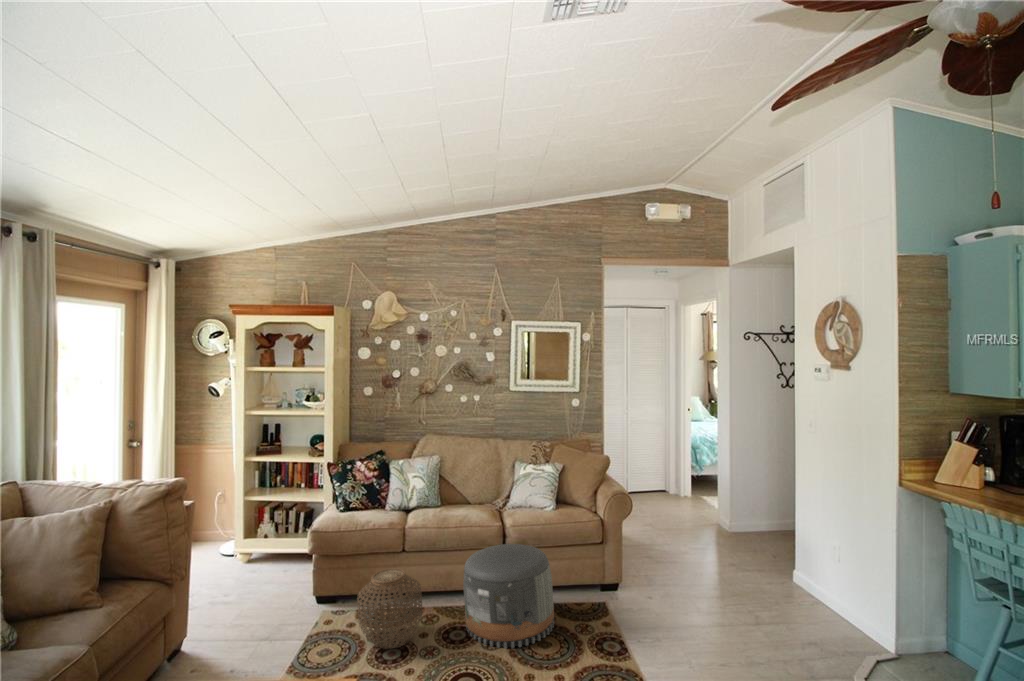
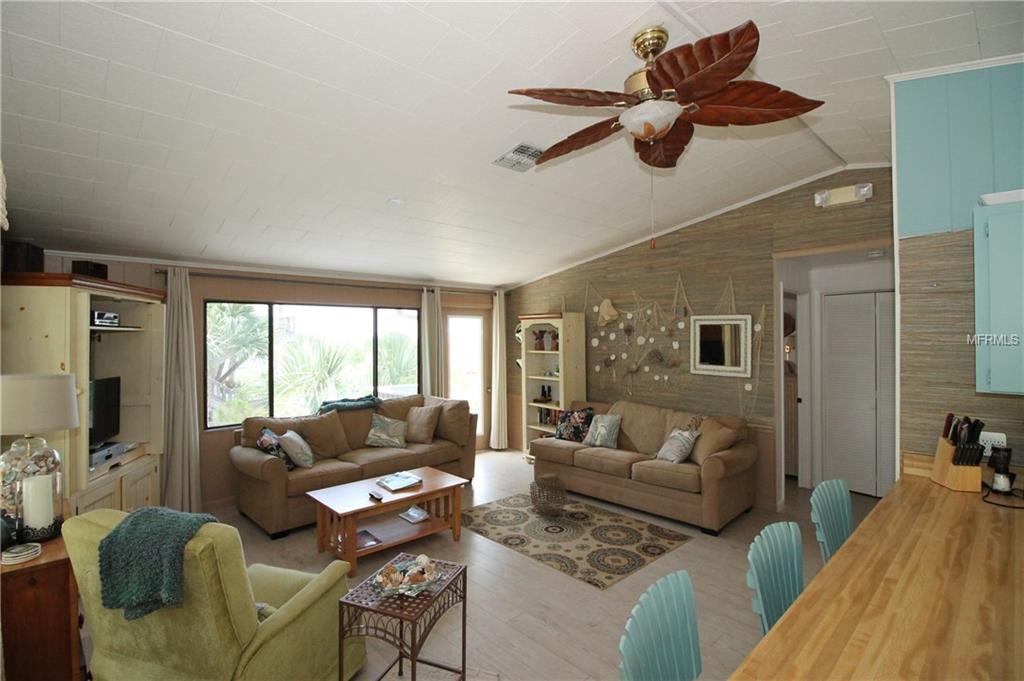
pouf: present [463,544,554,648] -> none [586,475,648,538]

